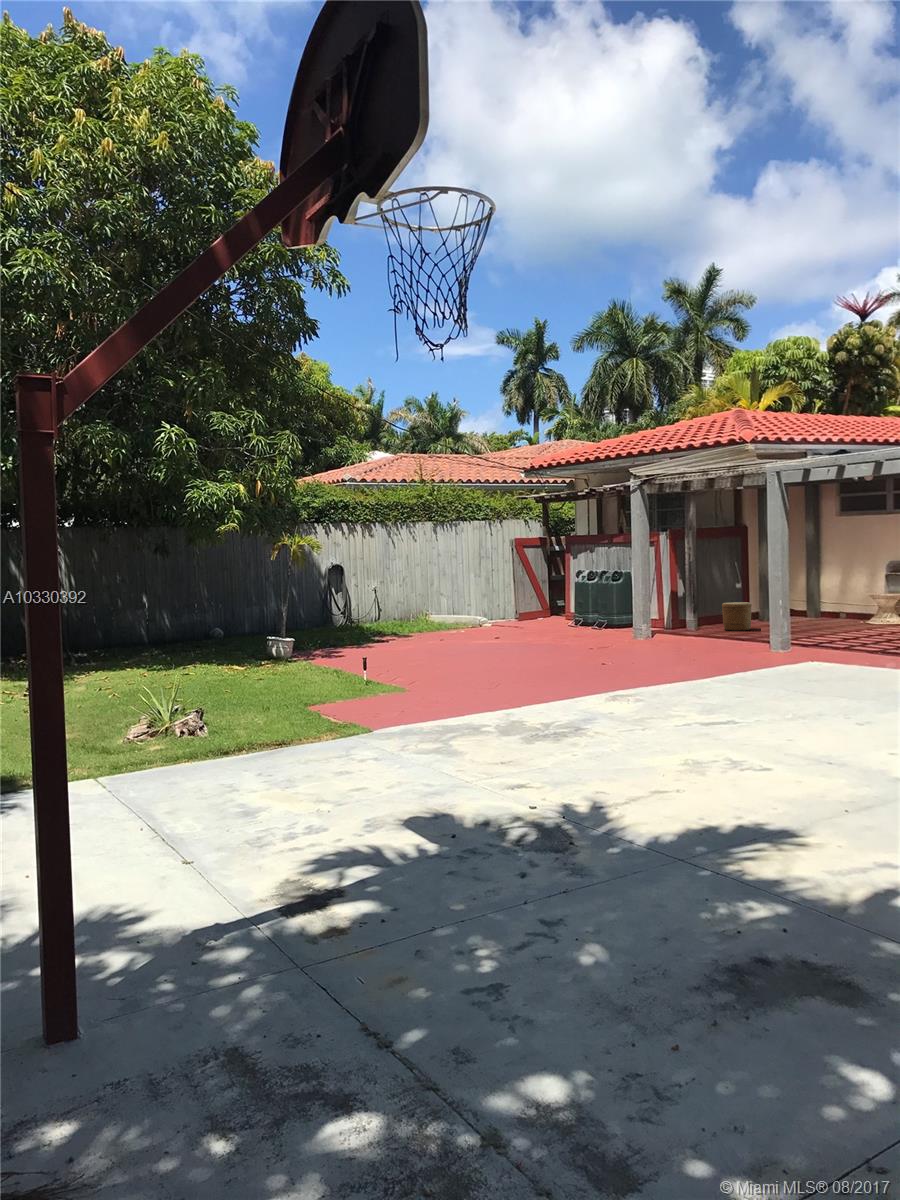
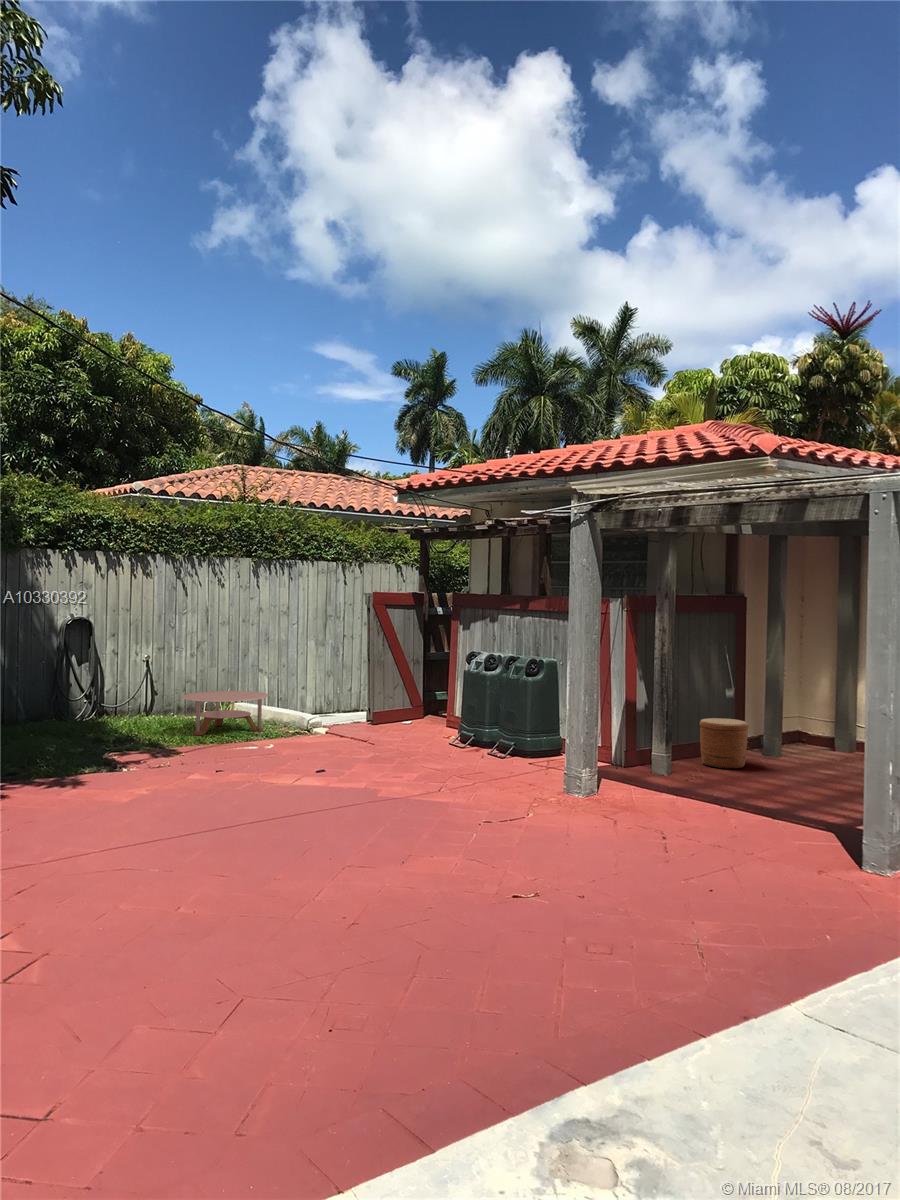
round table: none [397,607,450,633] -> present [181,691,269,735]

